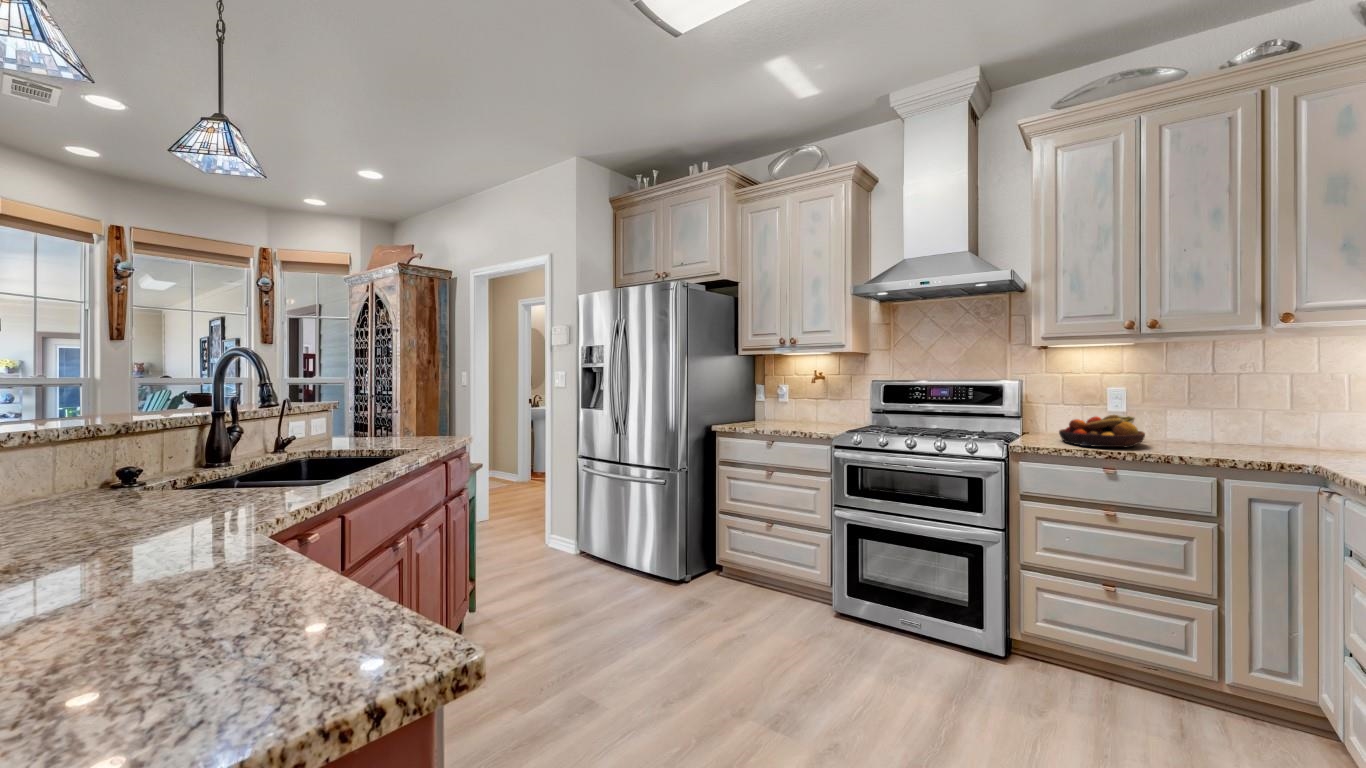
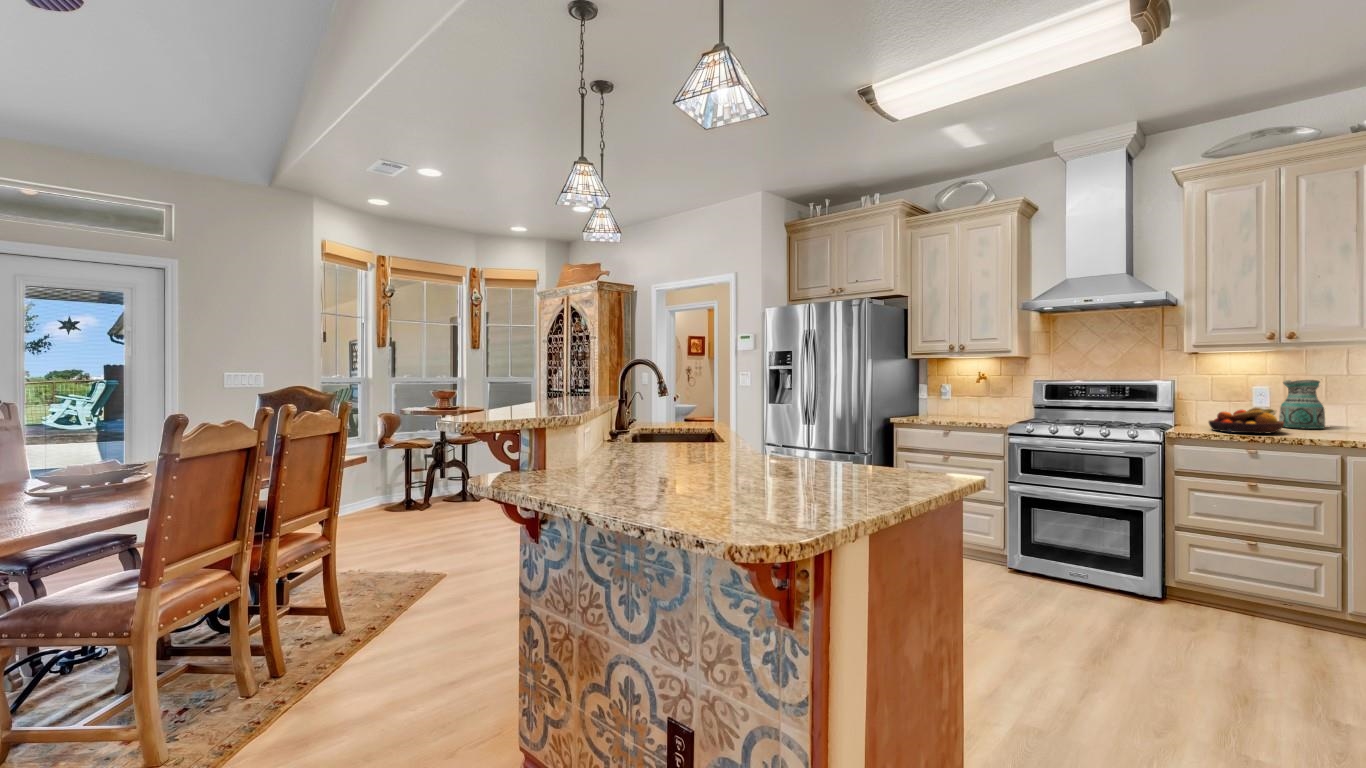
ceramic pitcher: none [1135,379,1196,439] -> present [1279,380,1325,429]

